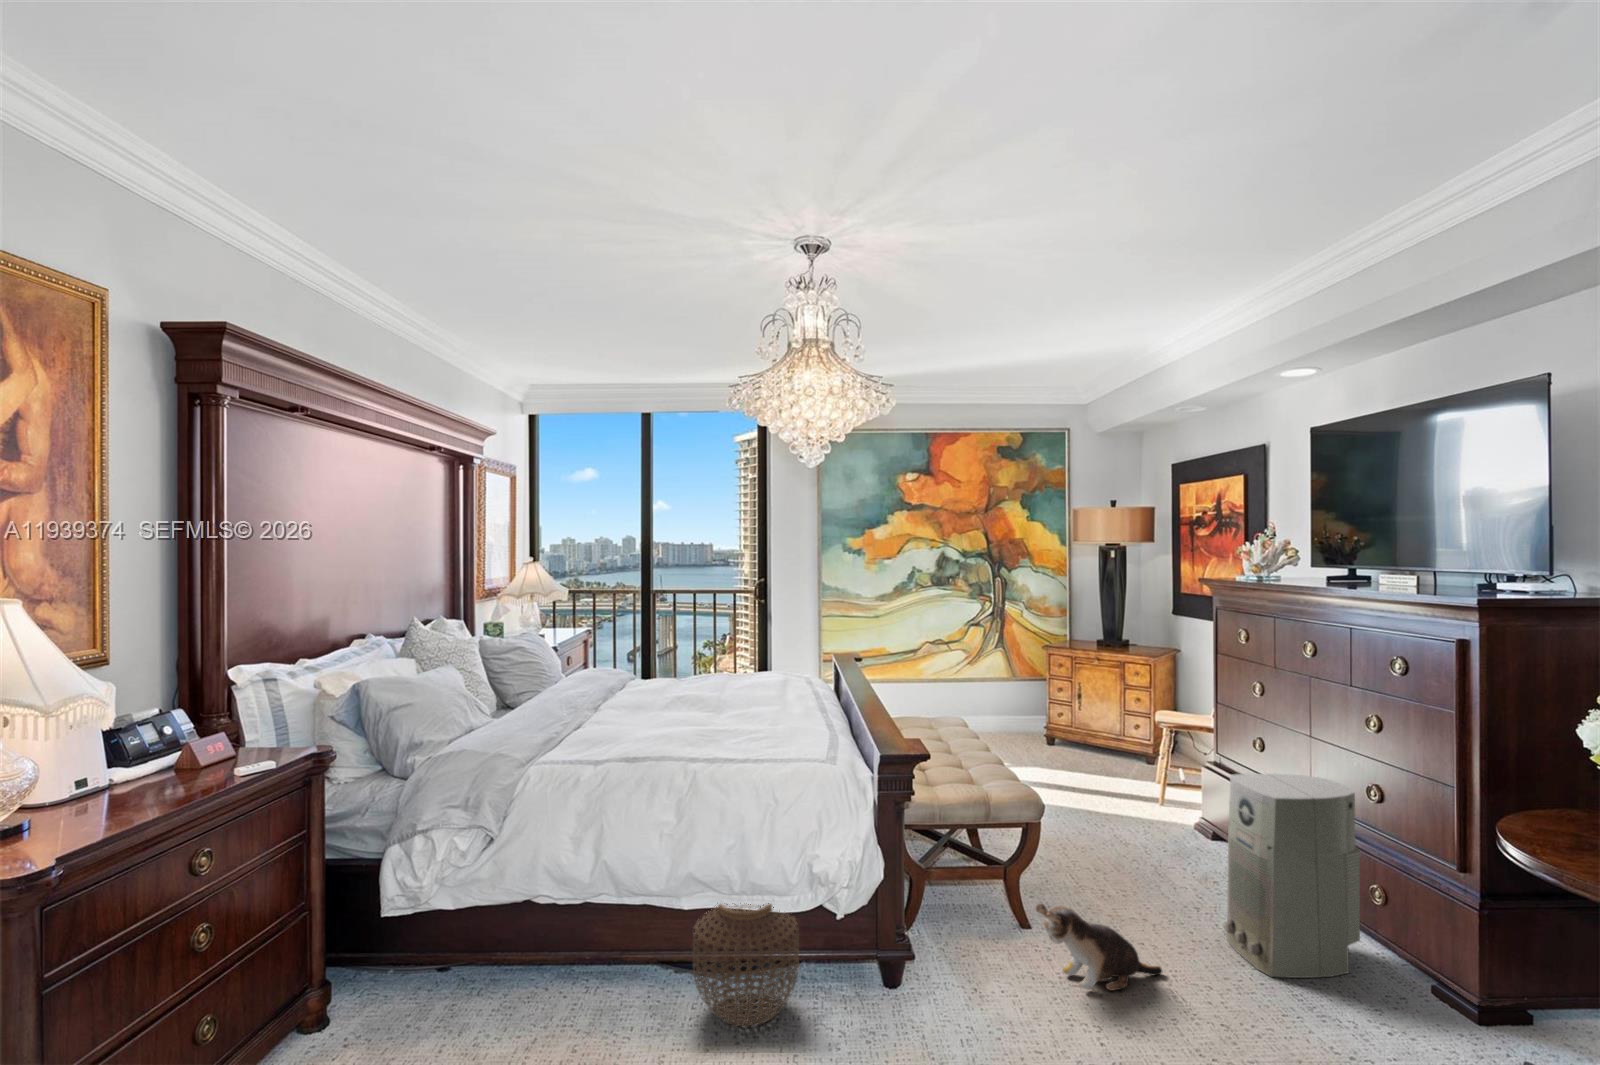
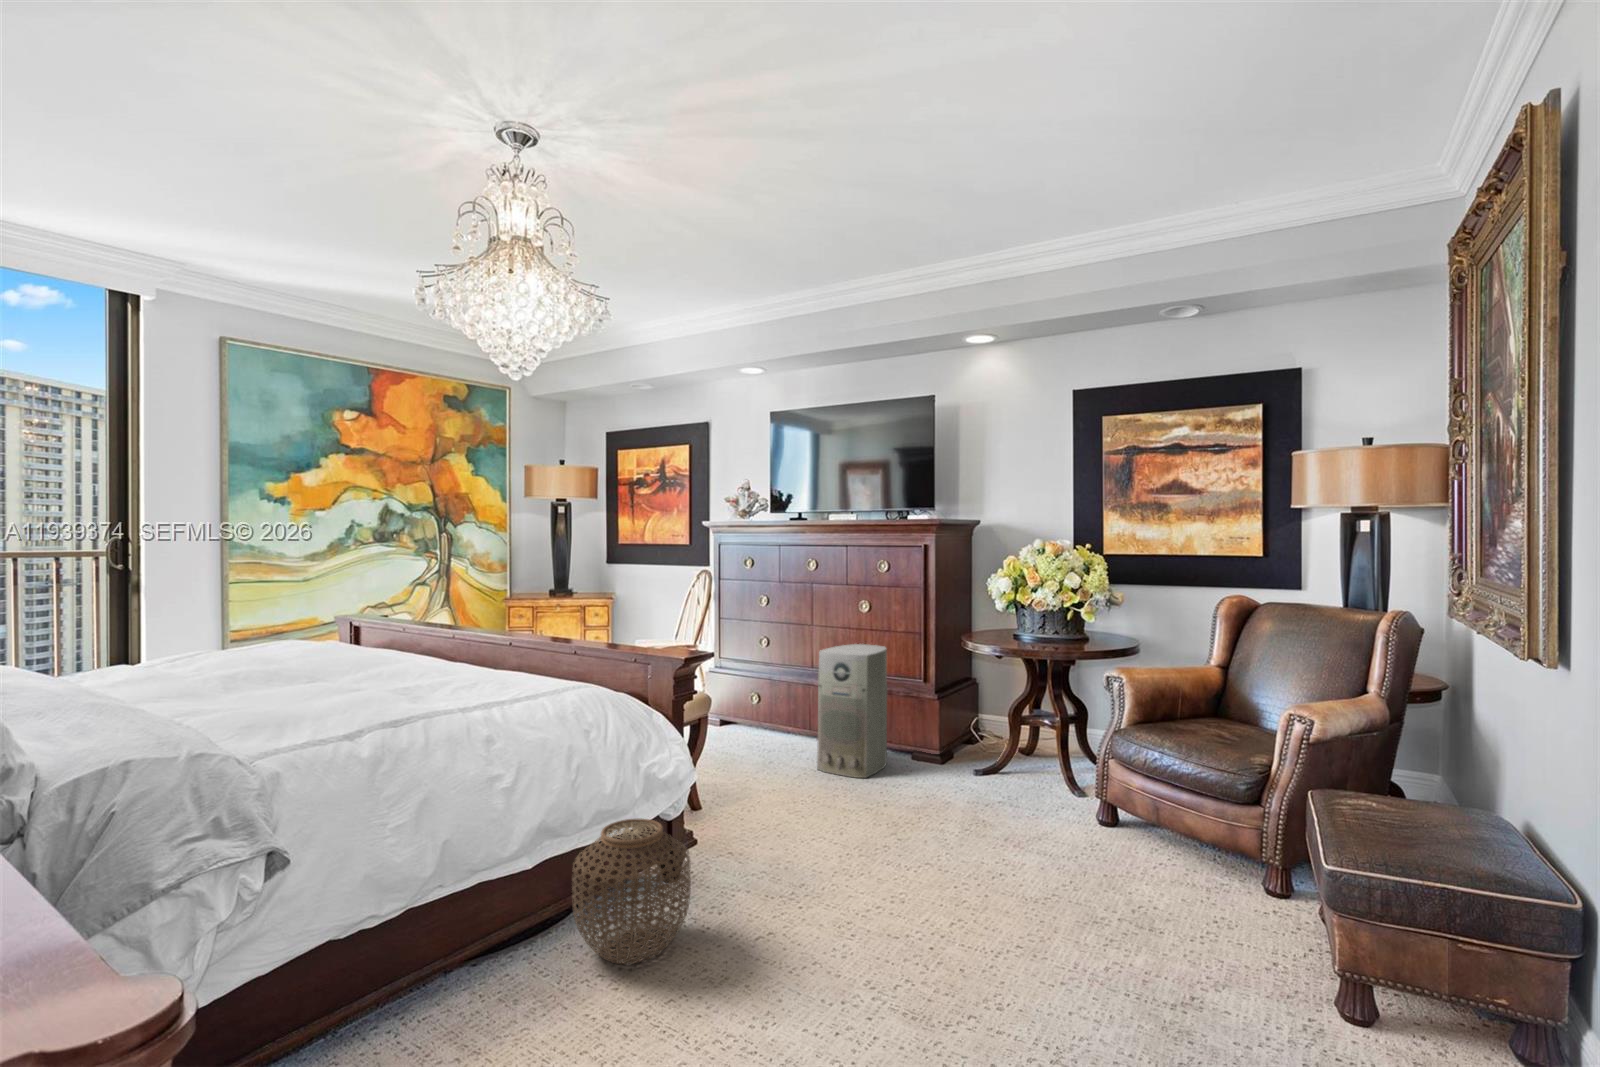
plush toy: present [1036,904,1162,990] -> none [772,764,825,821]

